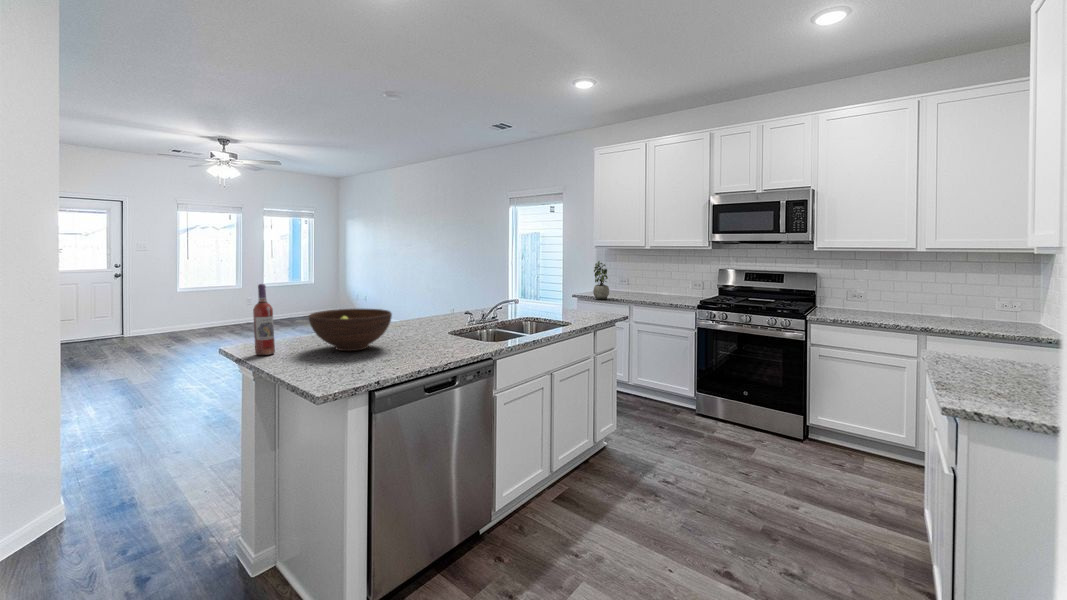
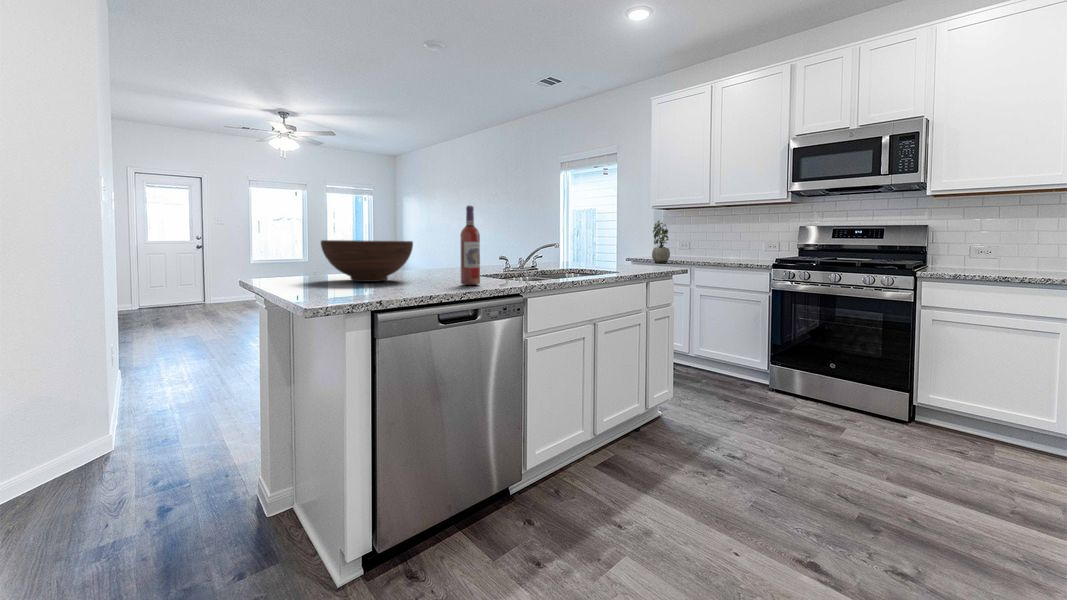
wine bottle: present [253,284,275,355] -> present [460,206,480,285]

